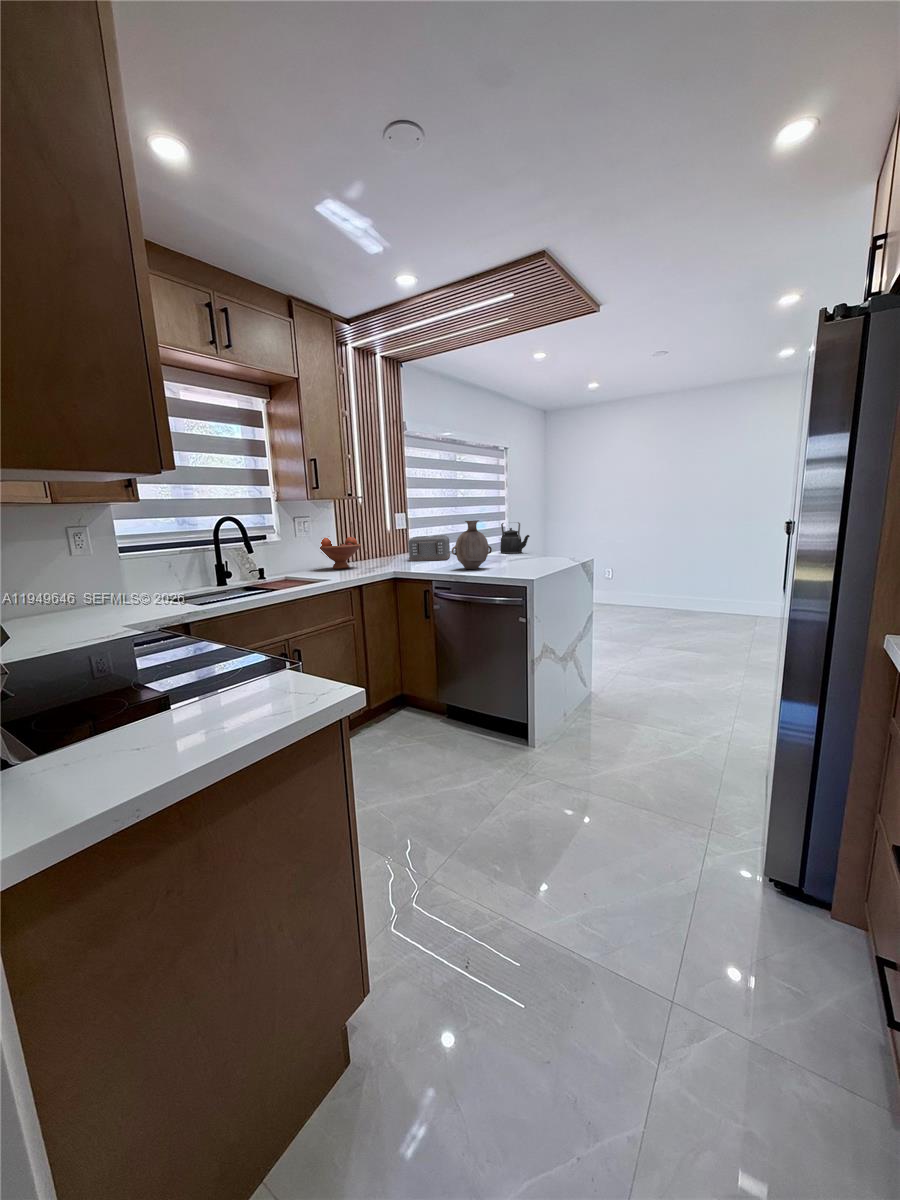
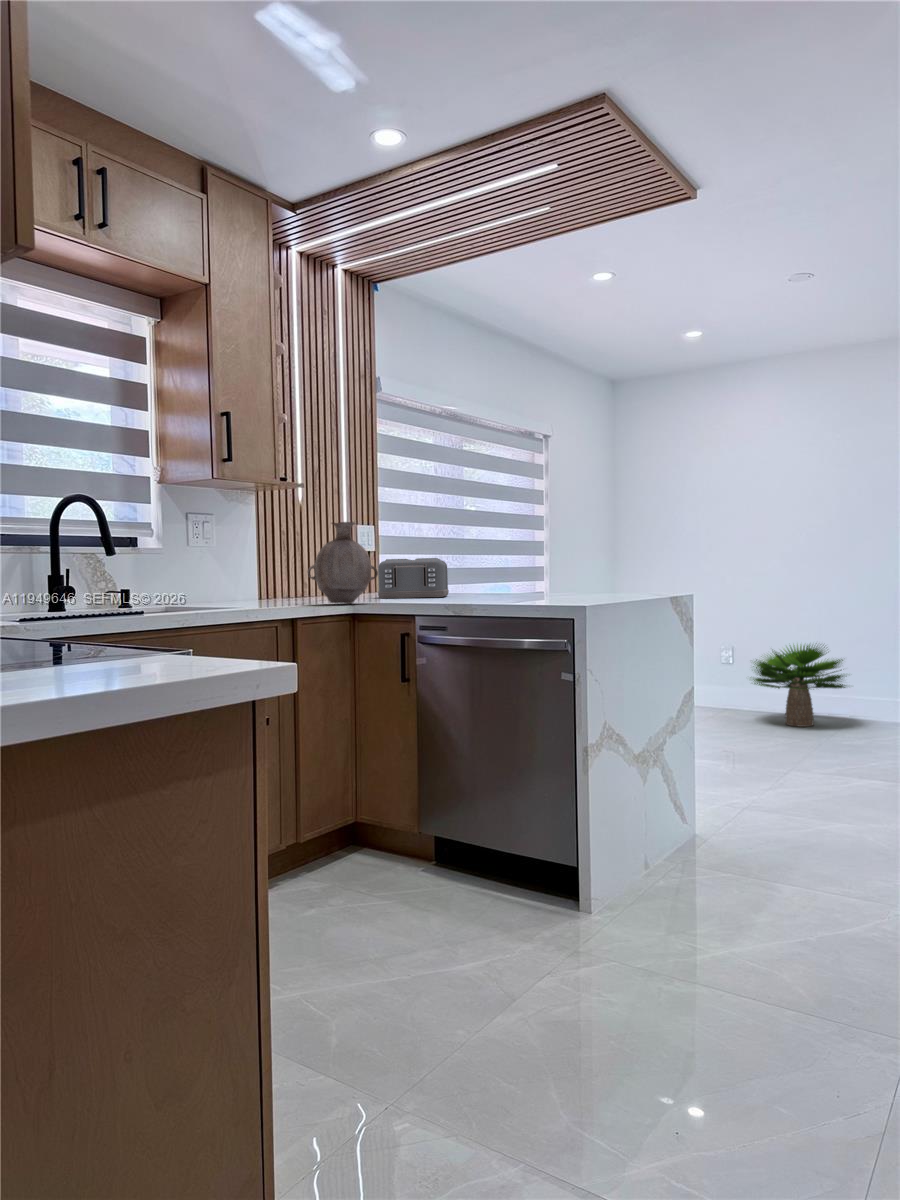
vase: present [452,520,492,569] -> present [308,522,378,604]
kettle: present [500,522,530,554] -> none [533,542,583,594]
fruit bowl: present [320,537,361,569] -> none [223,549,298,603]
potted plant: none [624,571,689,621] -> present [753,644,846,727]

